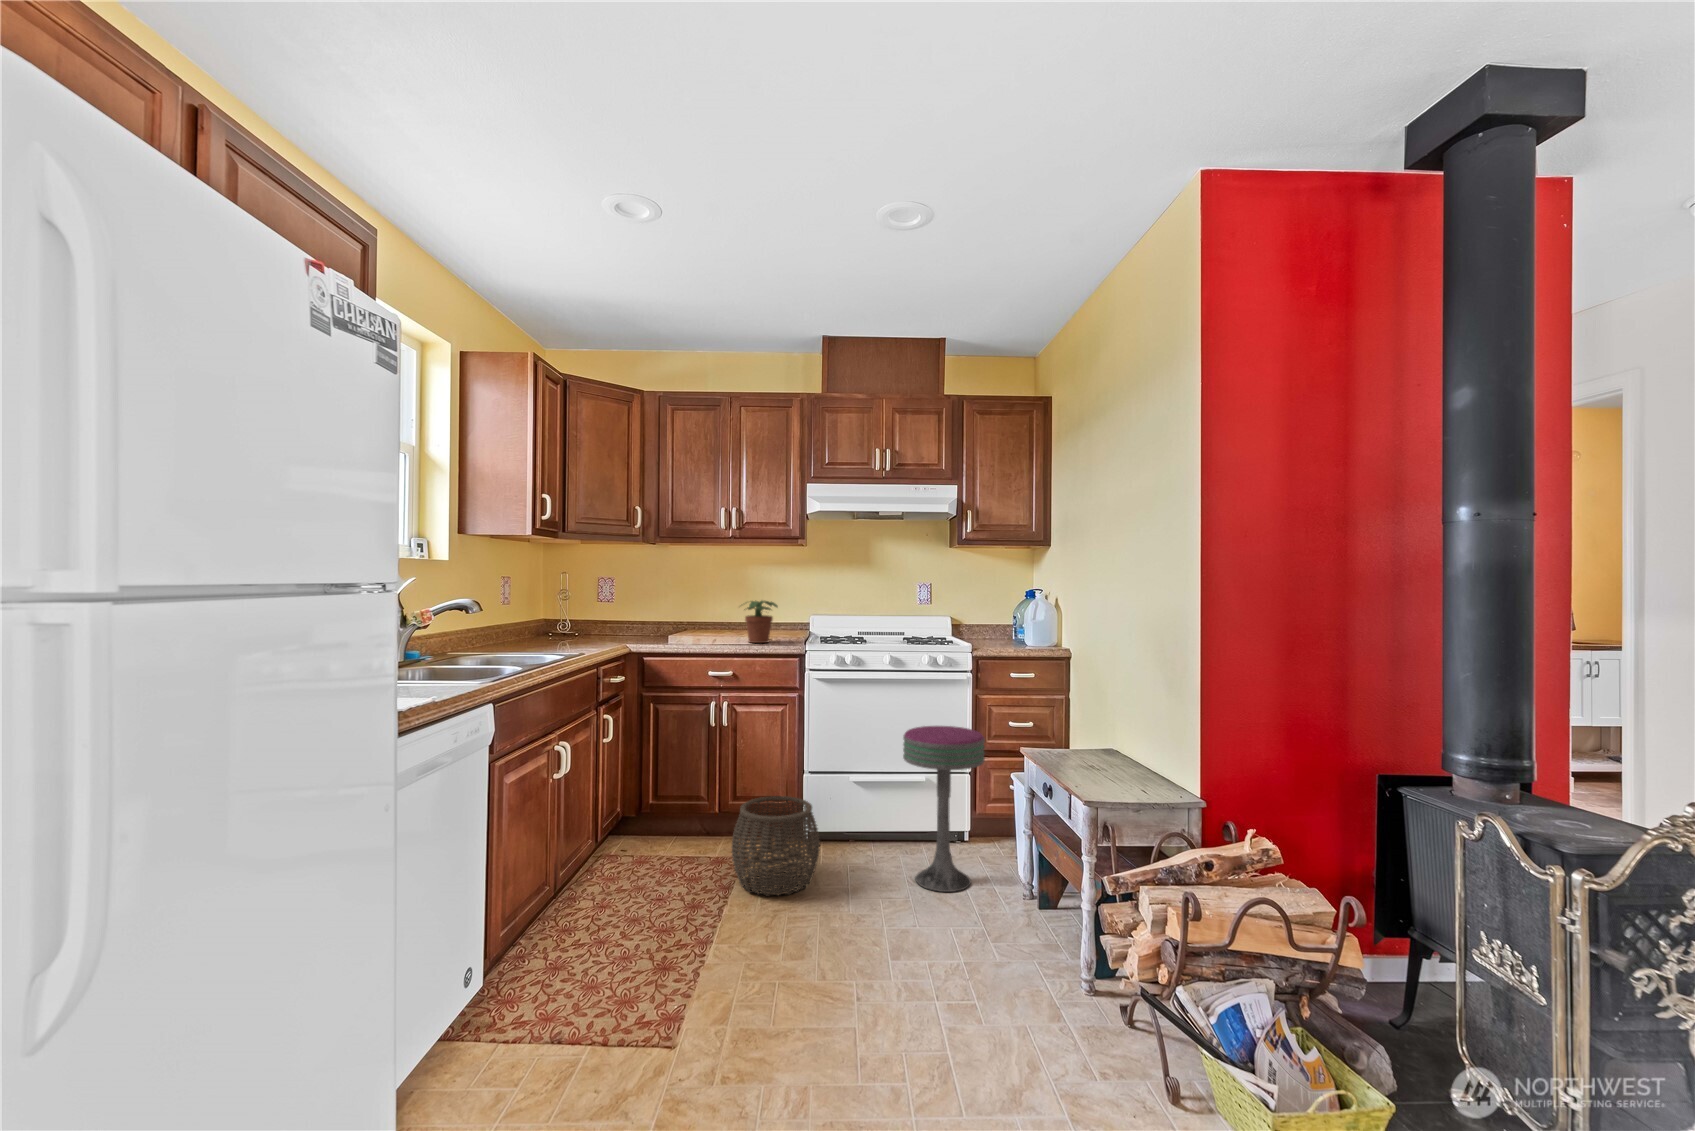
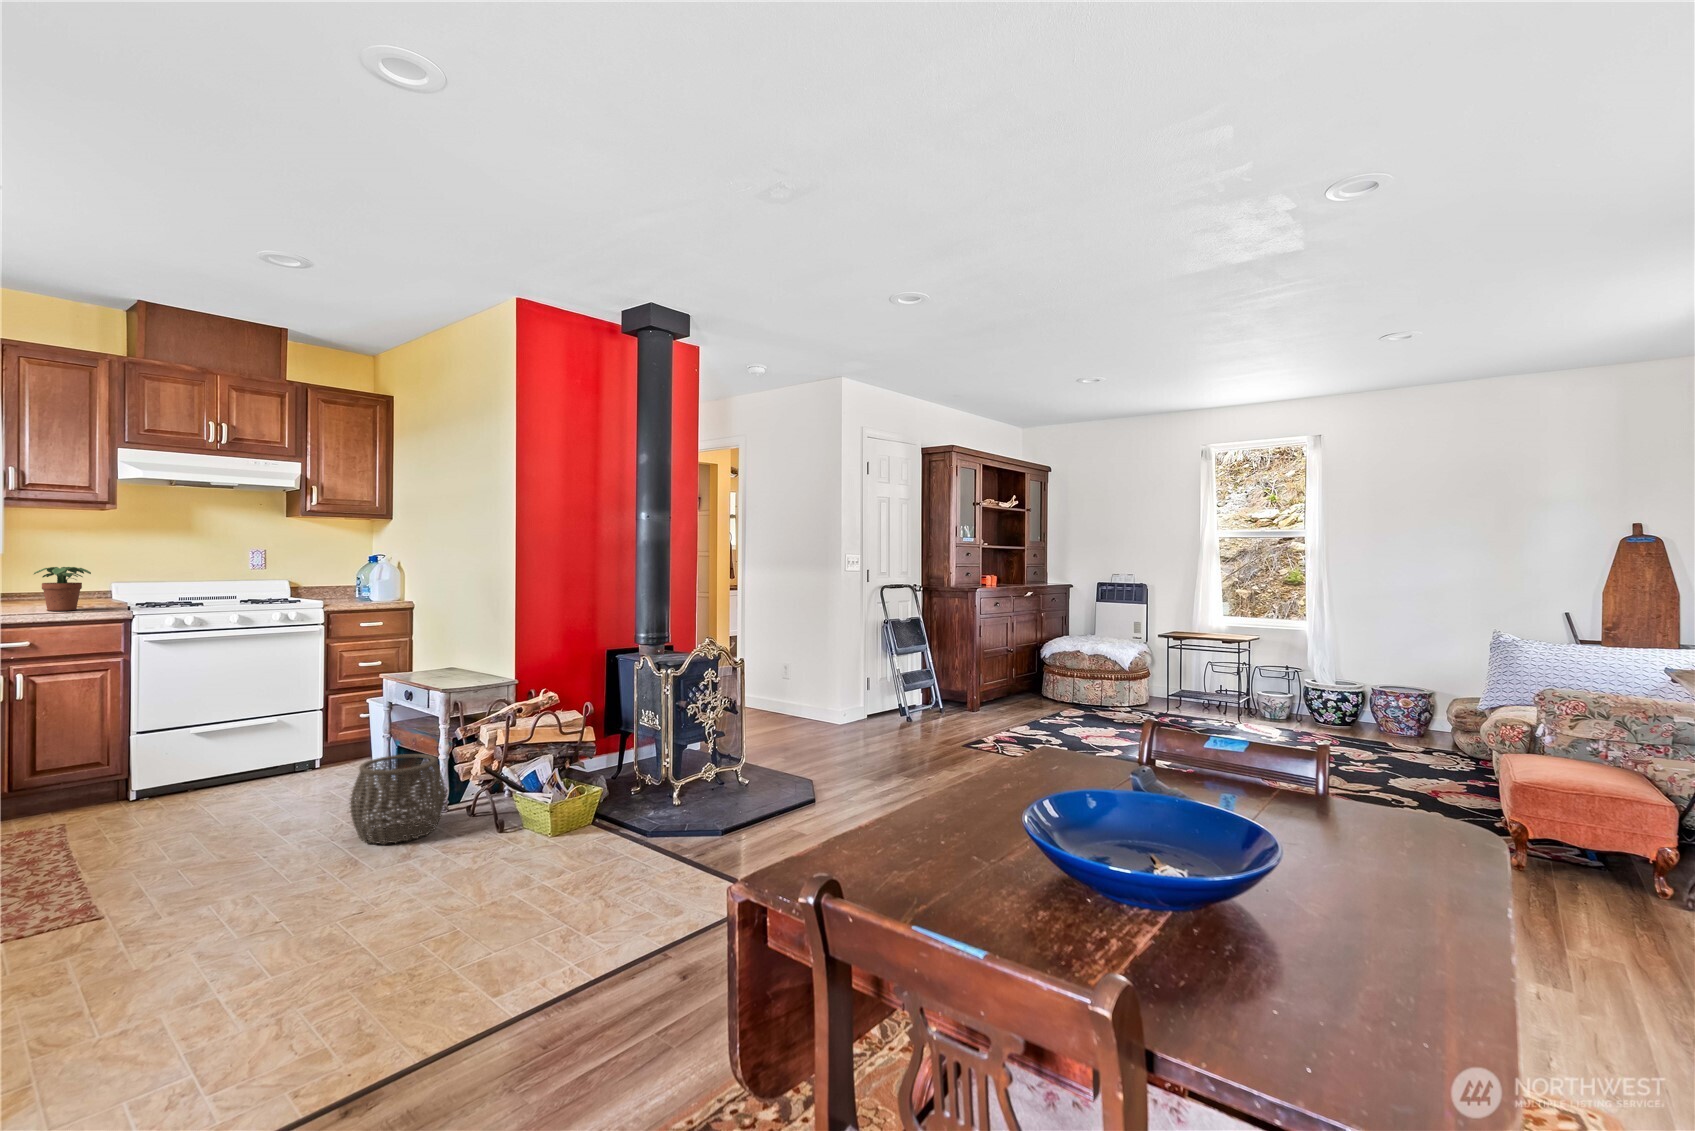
bar stool: present [903,726,985,892] -> none [268,667,348,796]
woven basket: present [731,796,820,896] -> present [350,754,446,844]

